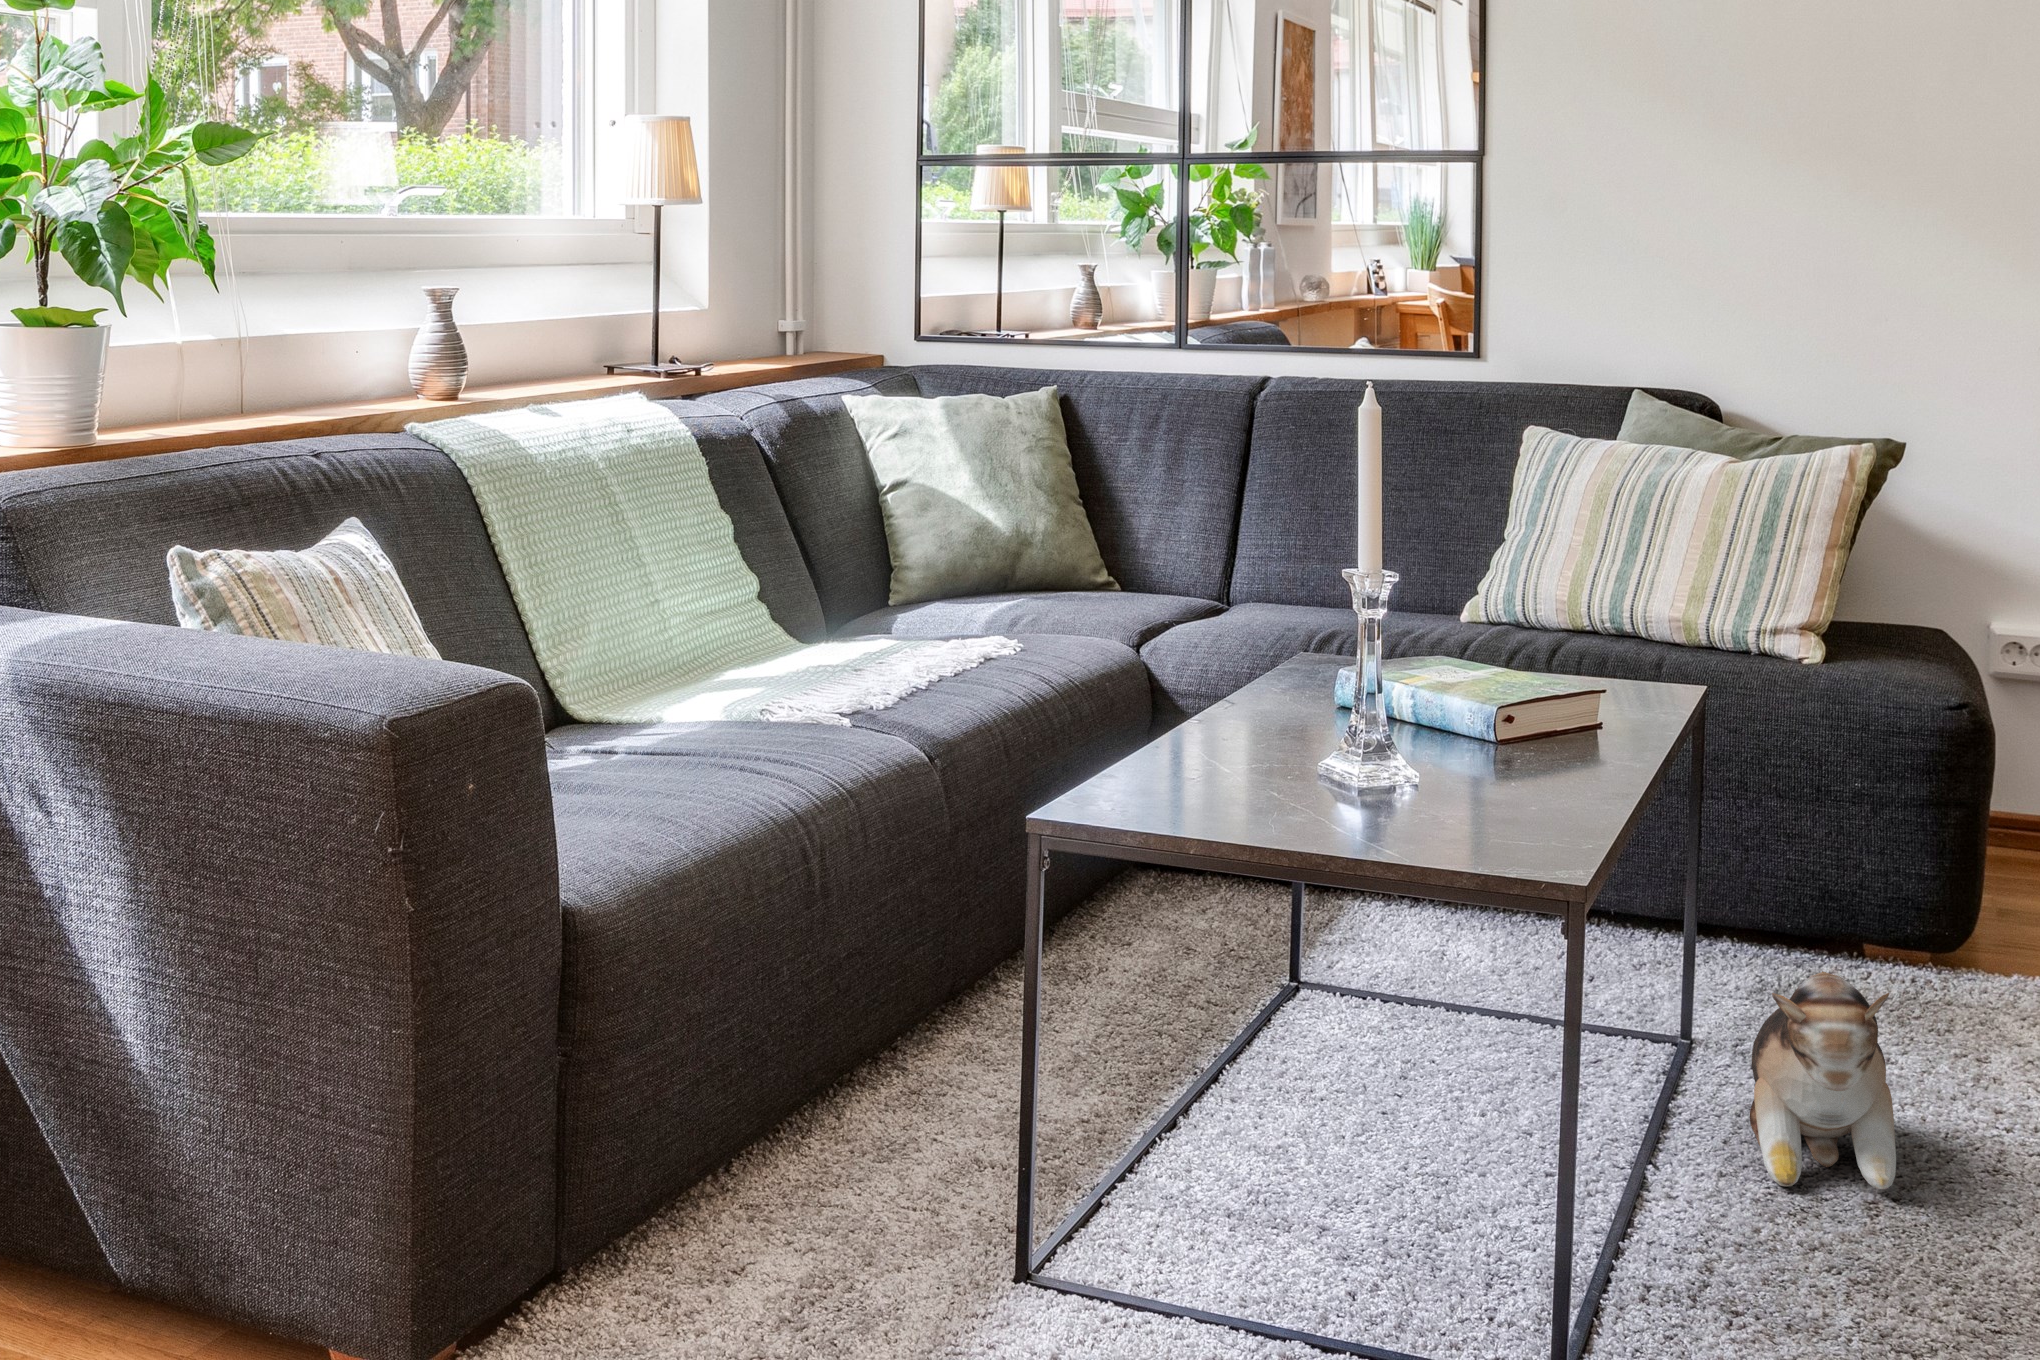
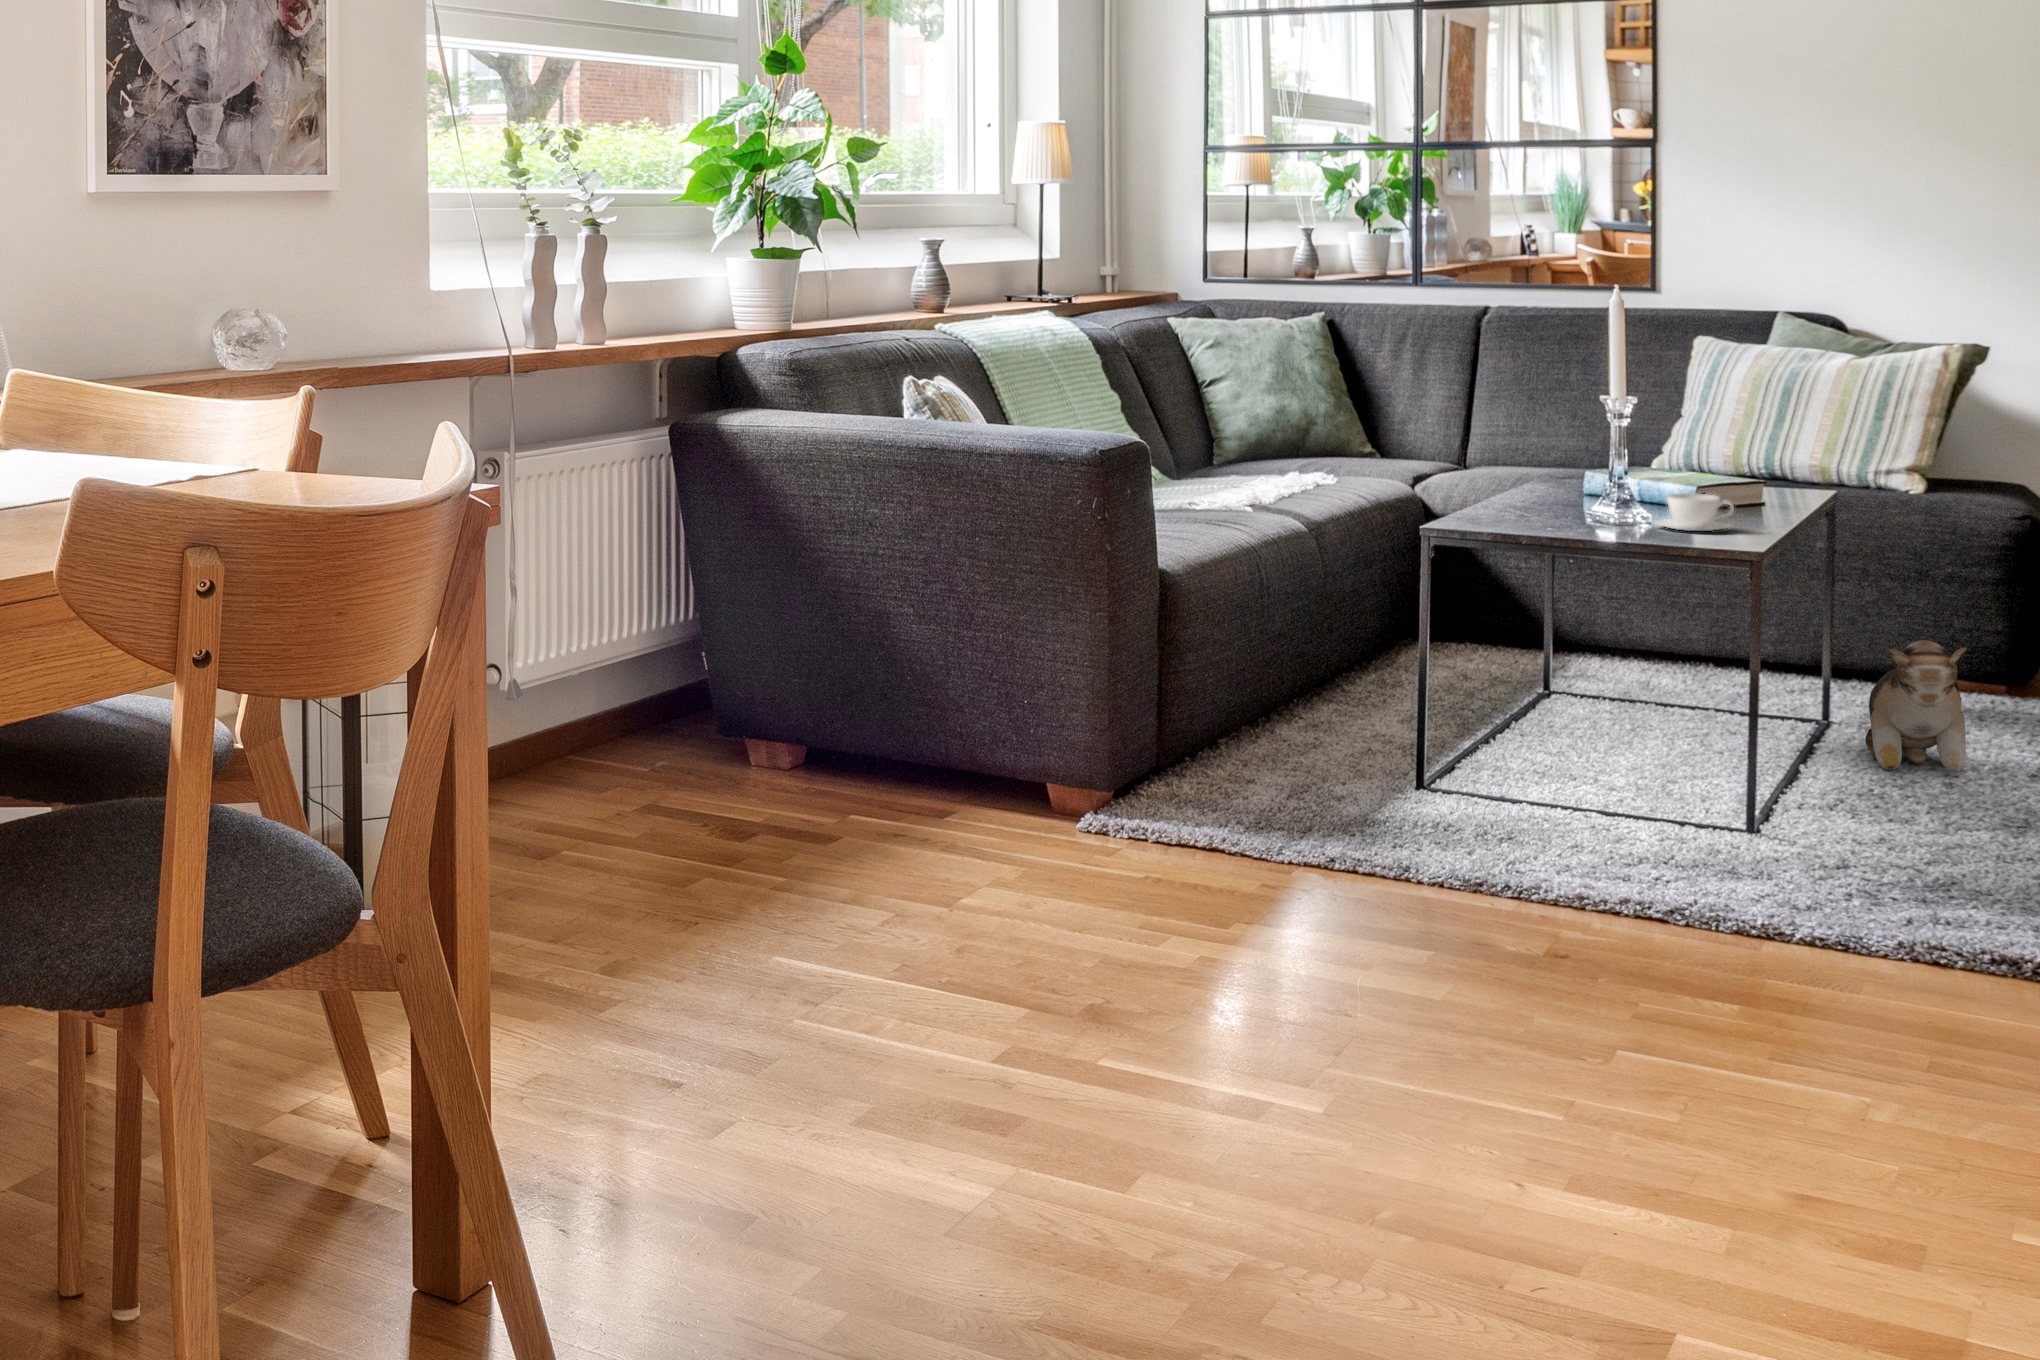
teacup: none [1409,729,1529,799] -> present [1655,493,1734,531]

